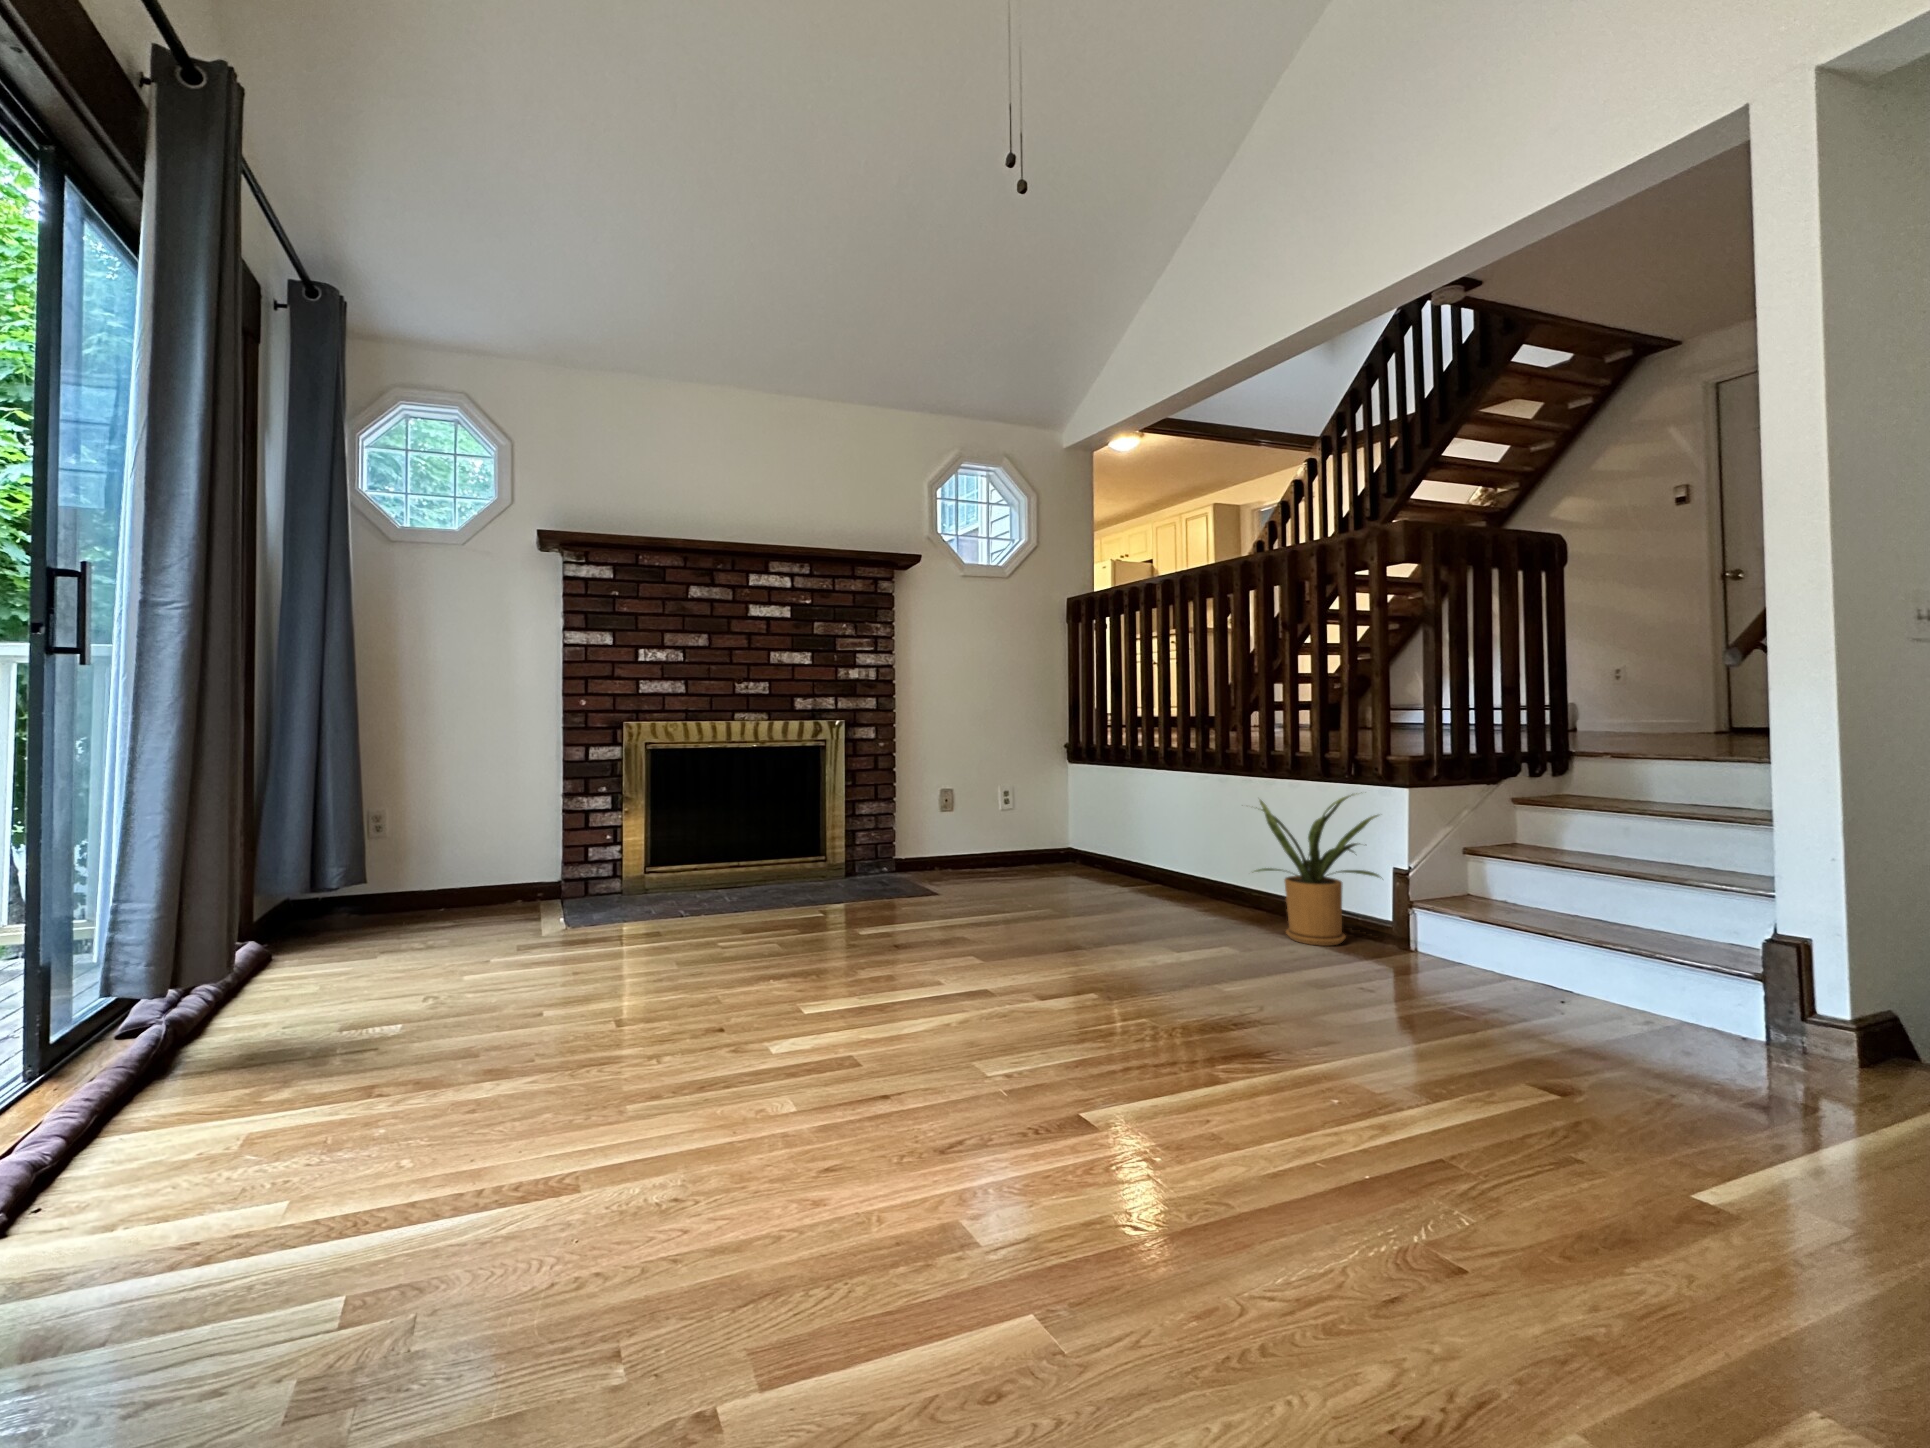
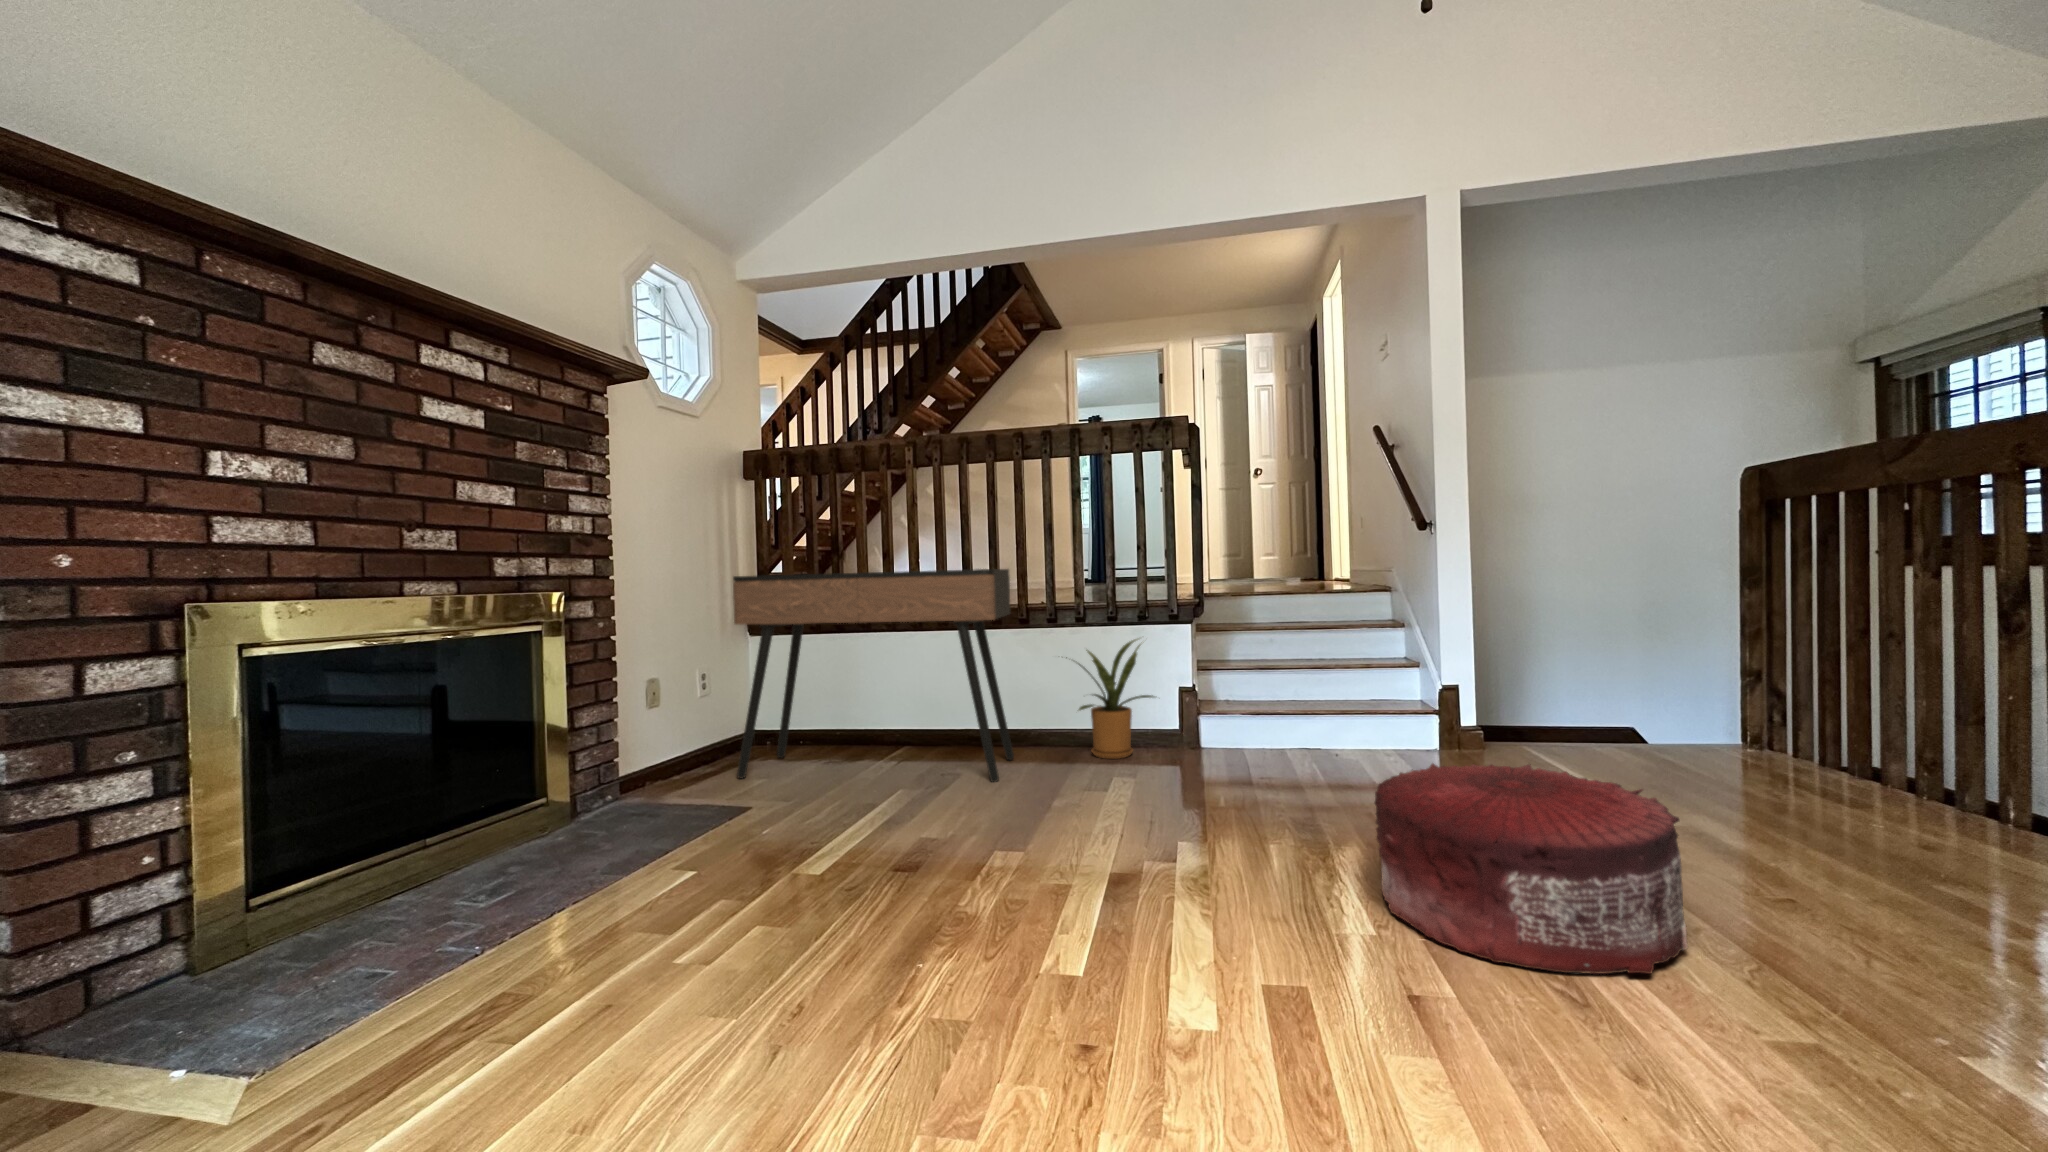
console table: none [979,702,1203,927] -> present [733,569,1014,782]
pouf: none [918,963,1289,1291] -> present [1374,763,1688,974]

